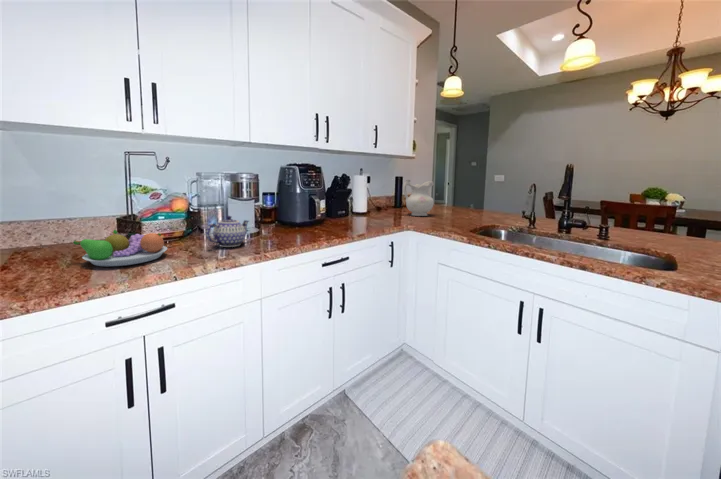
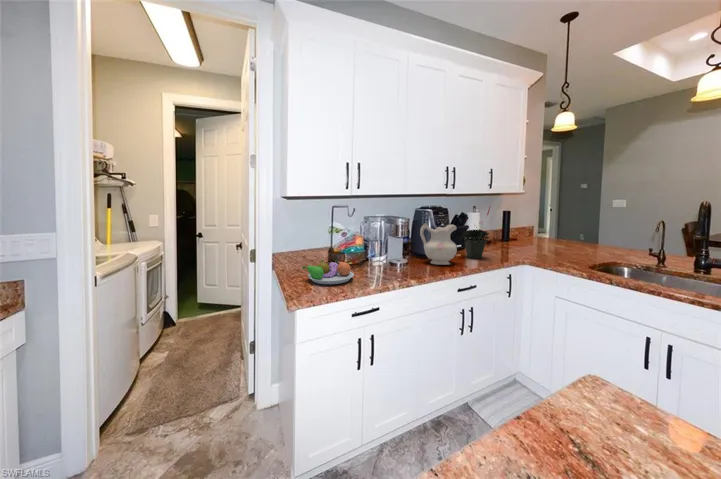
potted plant: none [336,161,370,226] -> present [460,207,490,259]
ceramic pitcher: present [403,180,434,216] -> present [420,223,457,265]
teapot: present [206,216,248,247] -> none [376,251,401,274]

